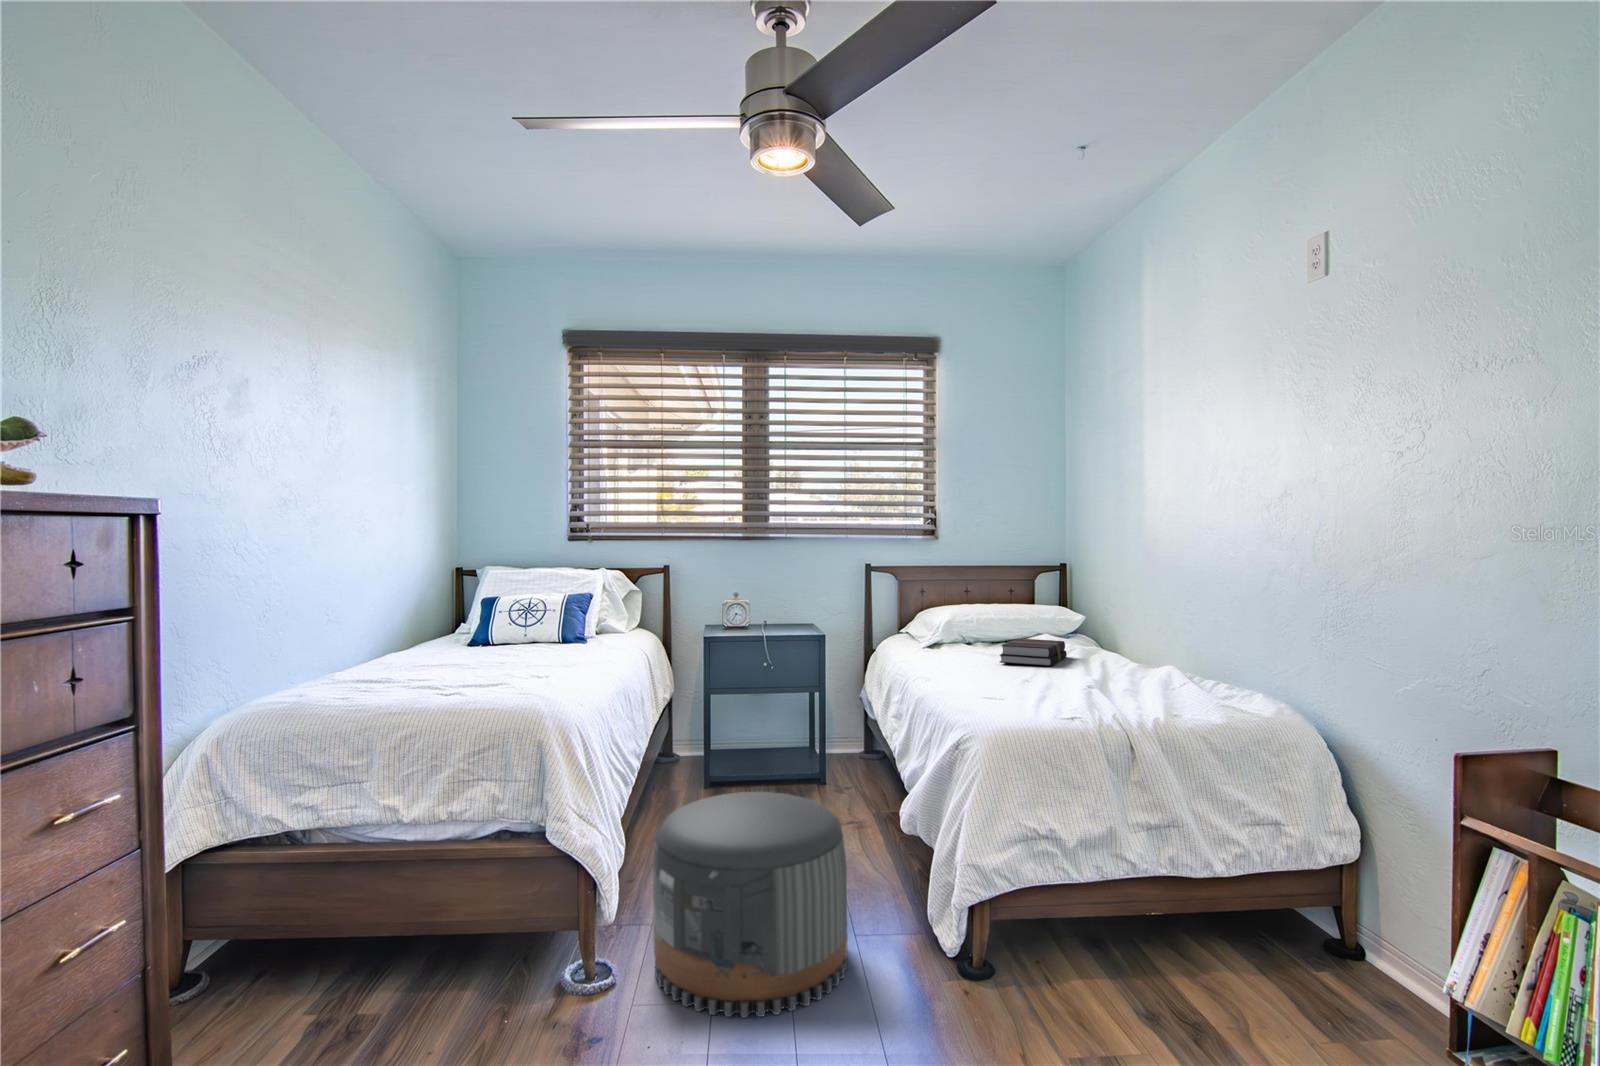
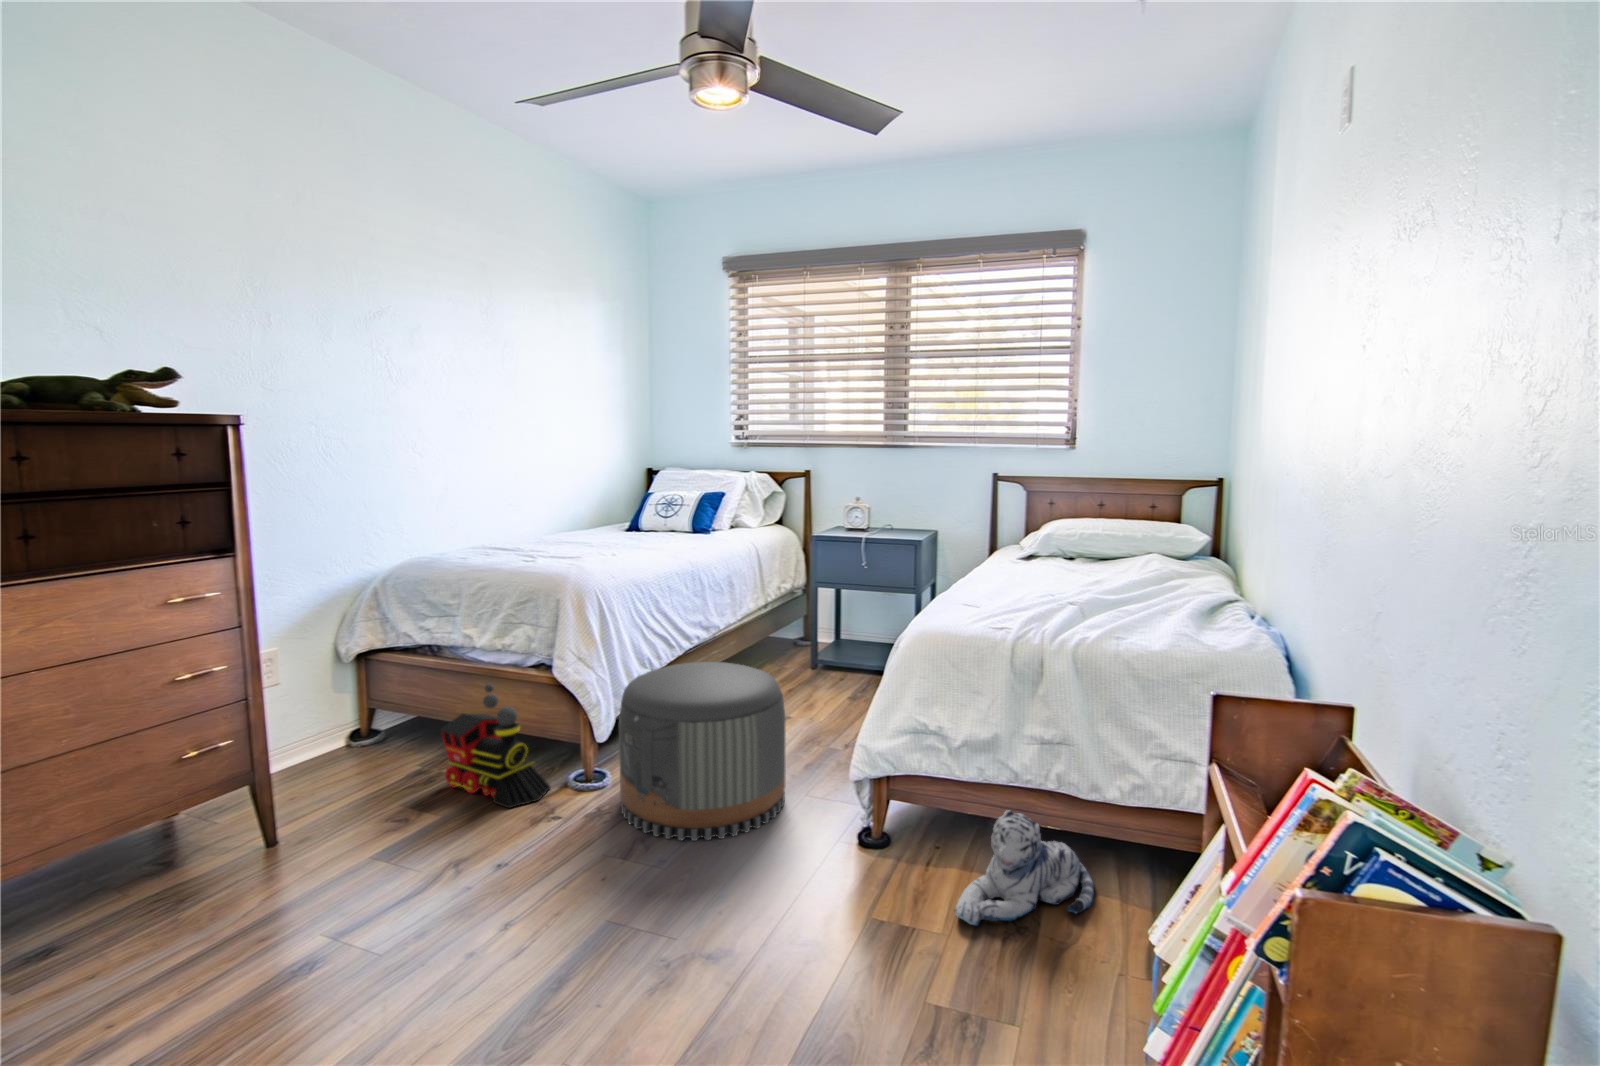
book: present [1000,639,1067,666] -> none [1046,554,1134,584]
toy train: none [386,867,550,1033] -> present [440,684,551,808]
plush toy: none [1103,894,1204,1019] -> present [955,810,1094,926]

